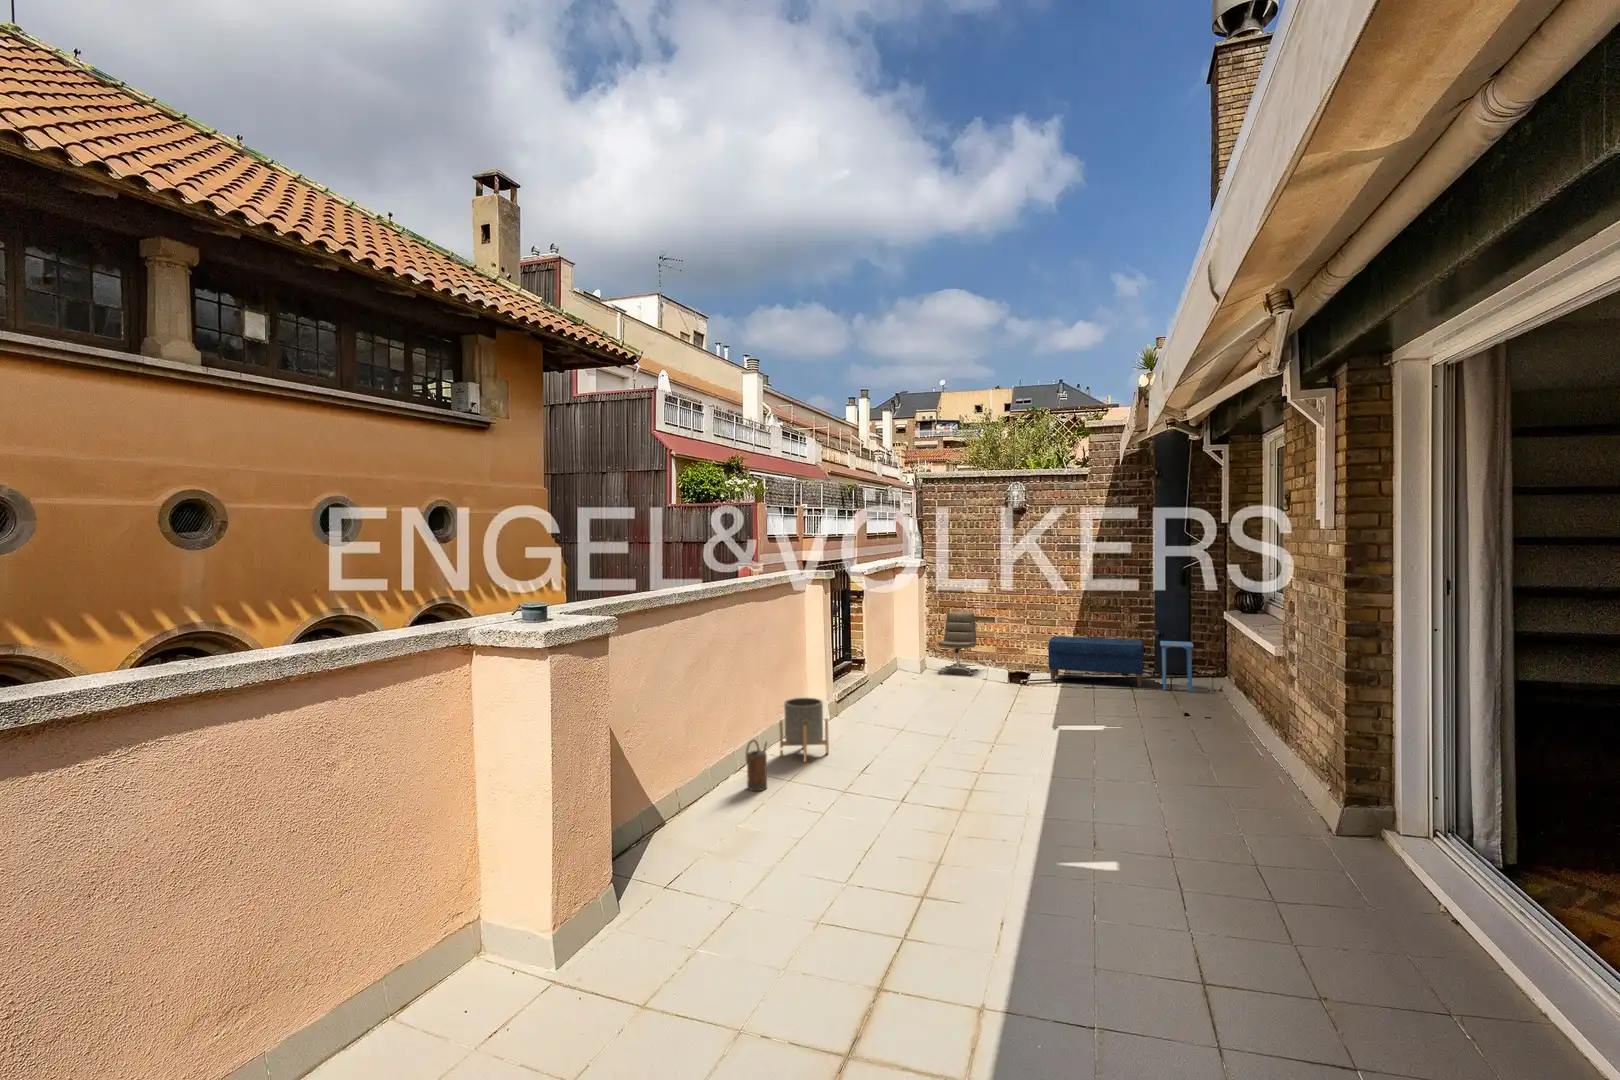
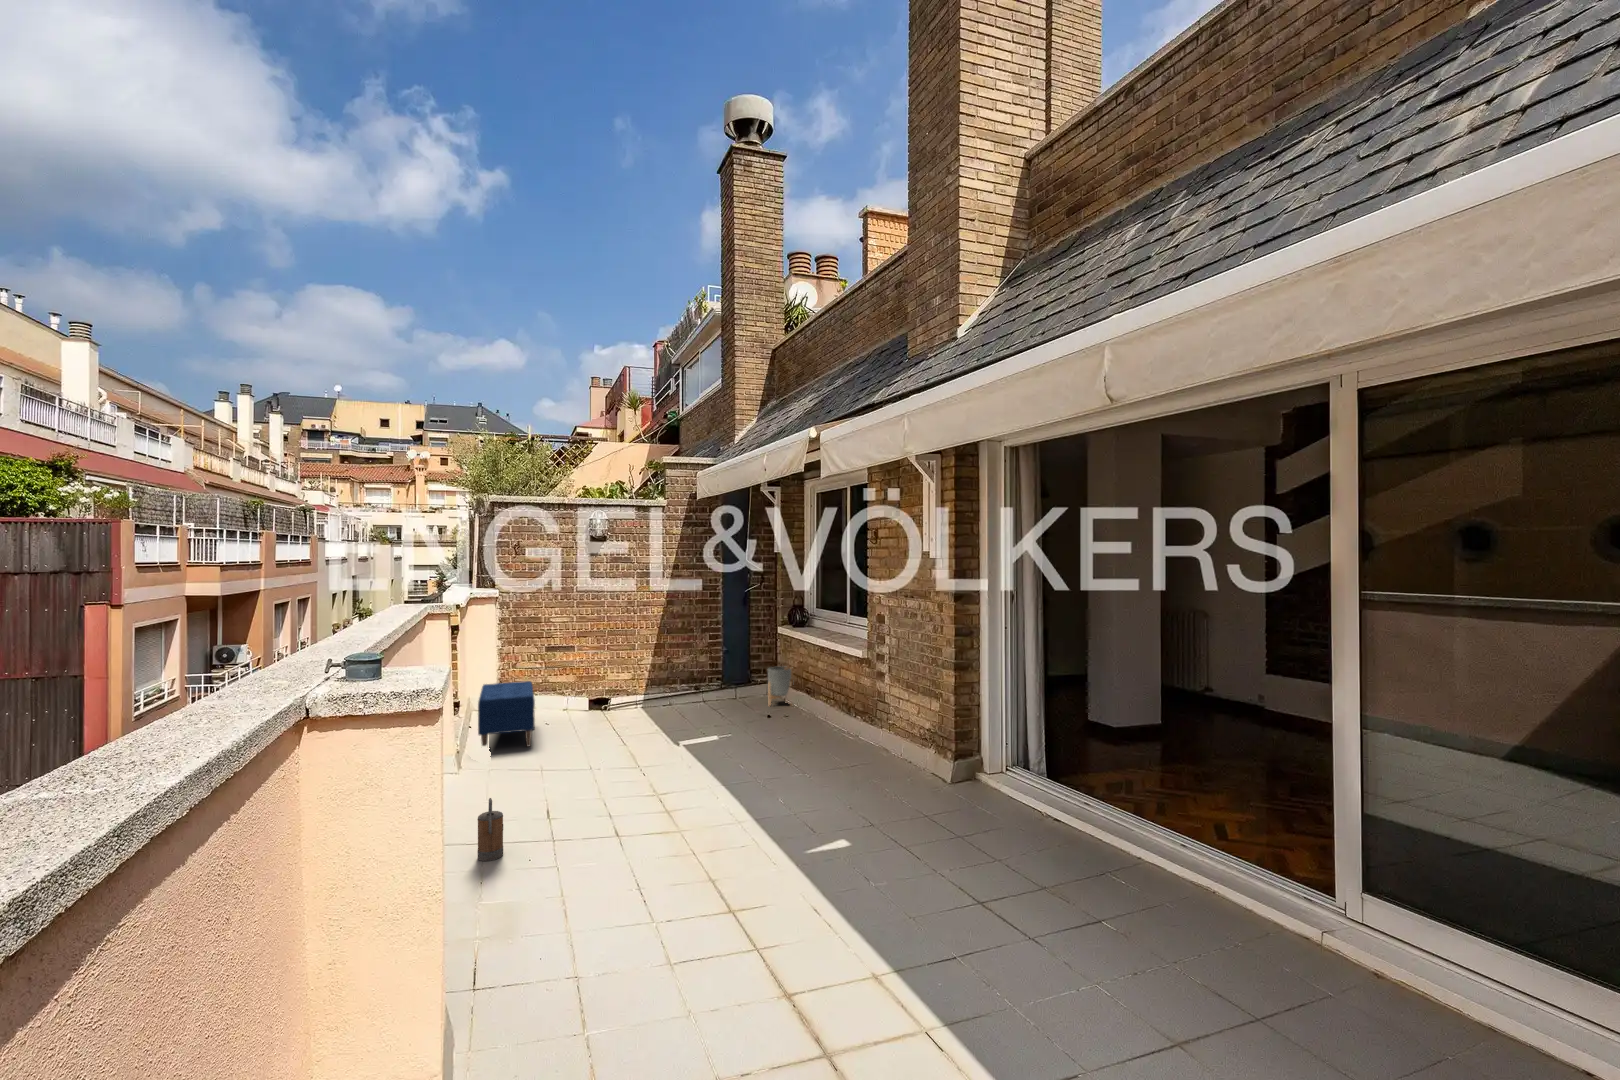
chair: present [938,611,978,676] -> none [522,644,561,713]
bench: present [1048,636,1144,687] -> present [478,681,535,747]
side table: present [1160,641,1193,692] -> none [728,653,758,697]
planter: present [779,698,829,762] -> present [768,666,791,705]

